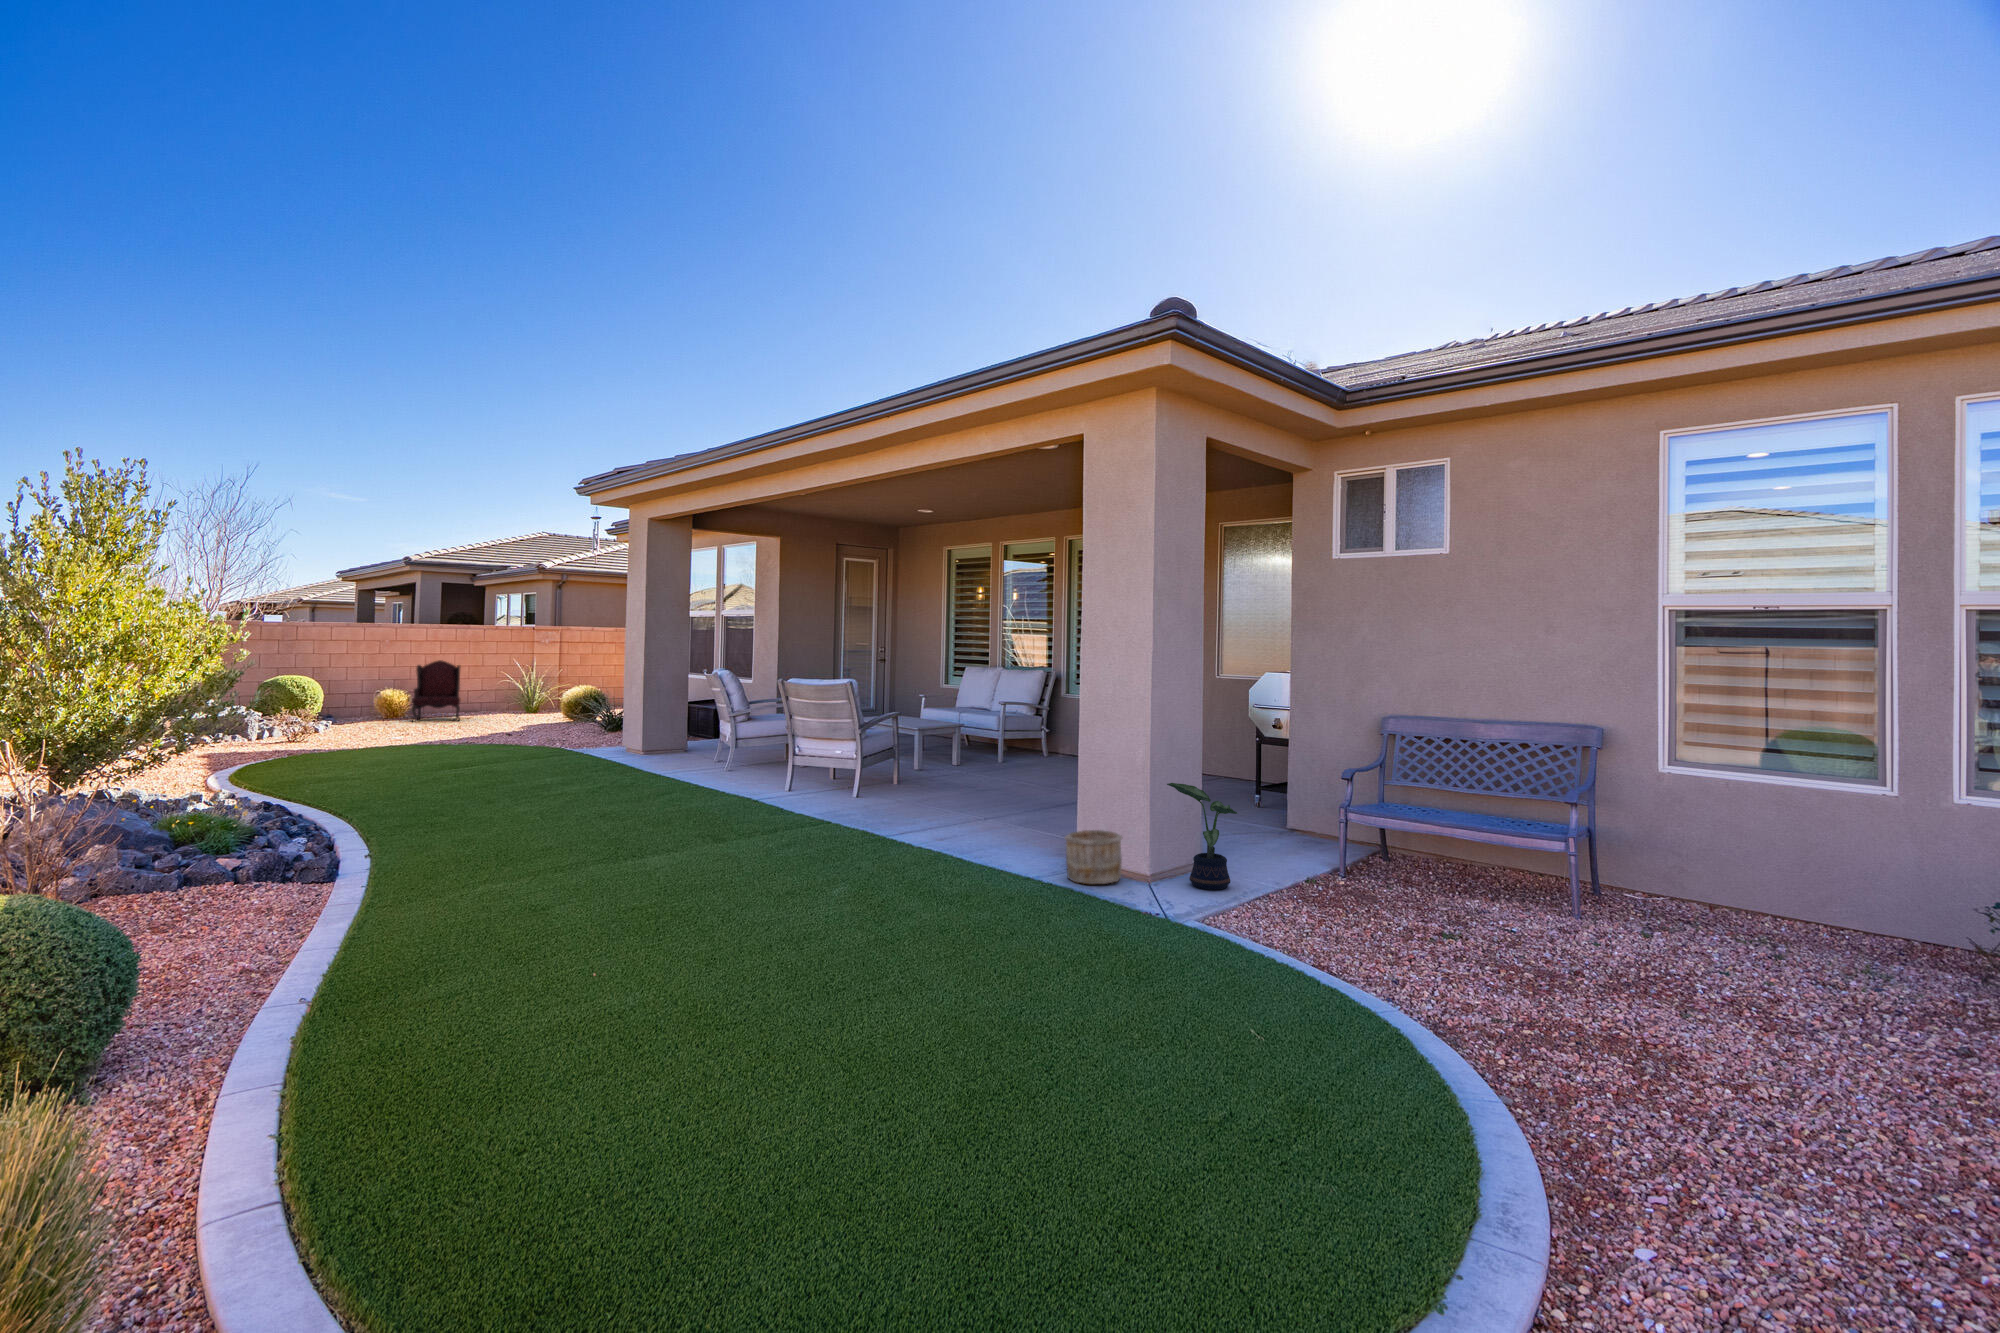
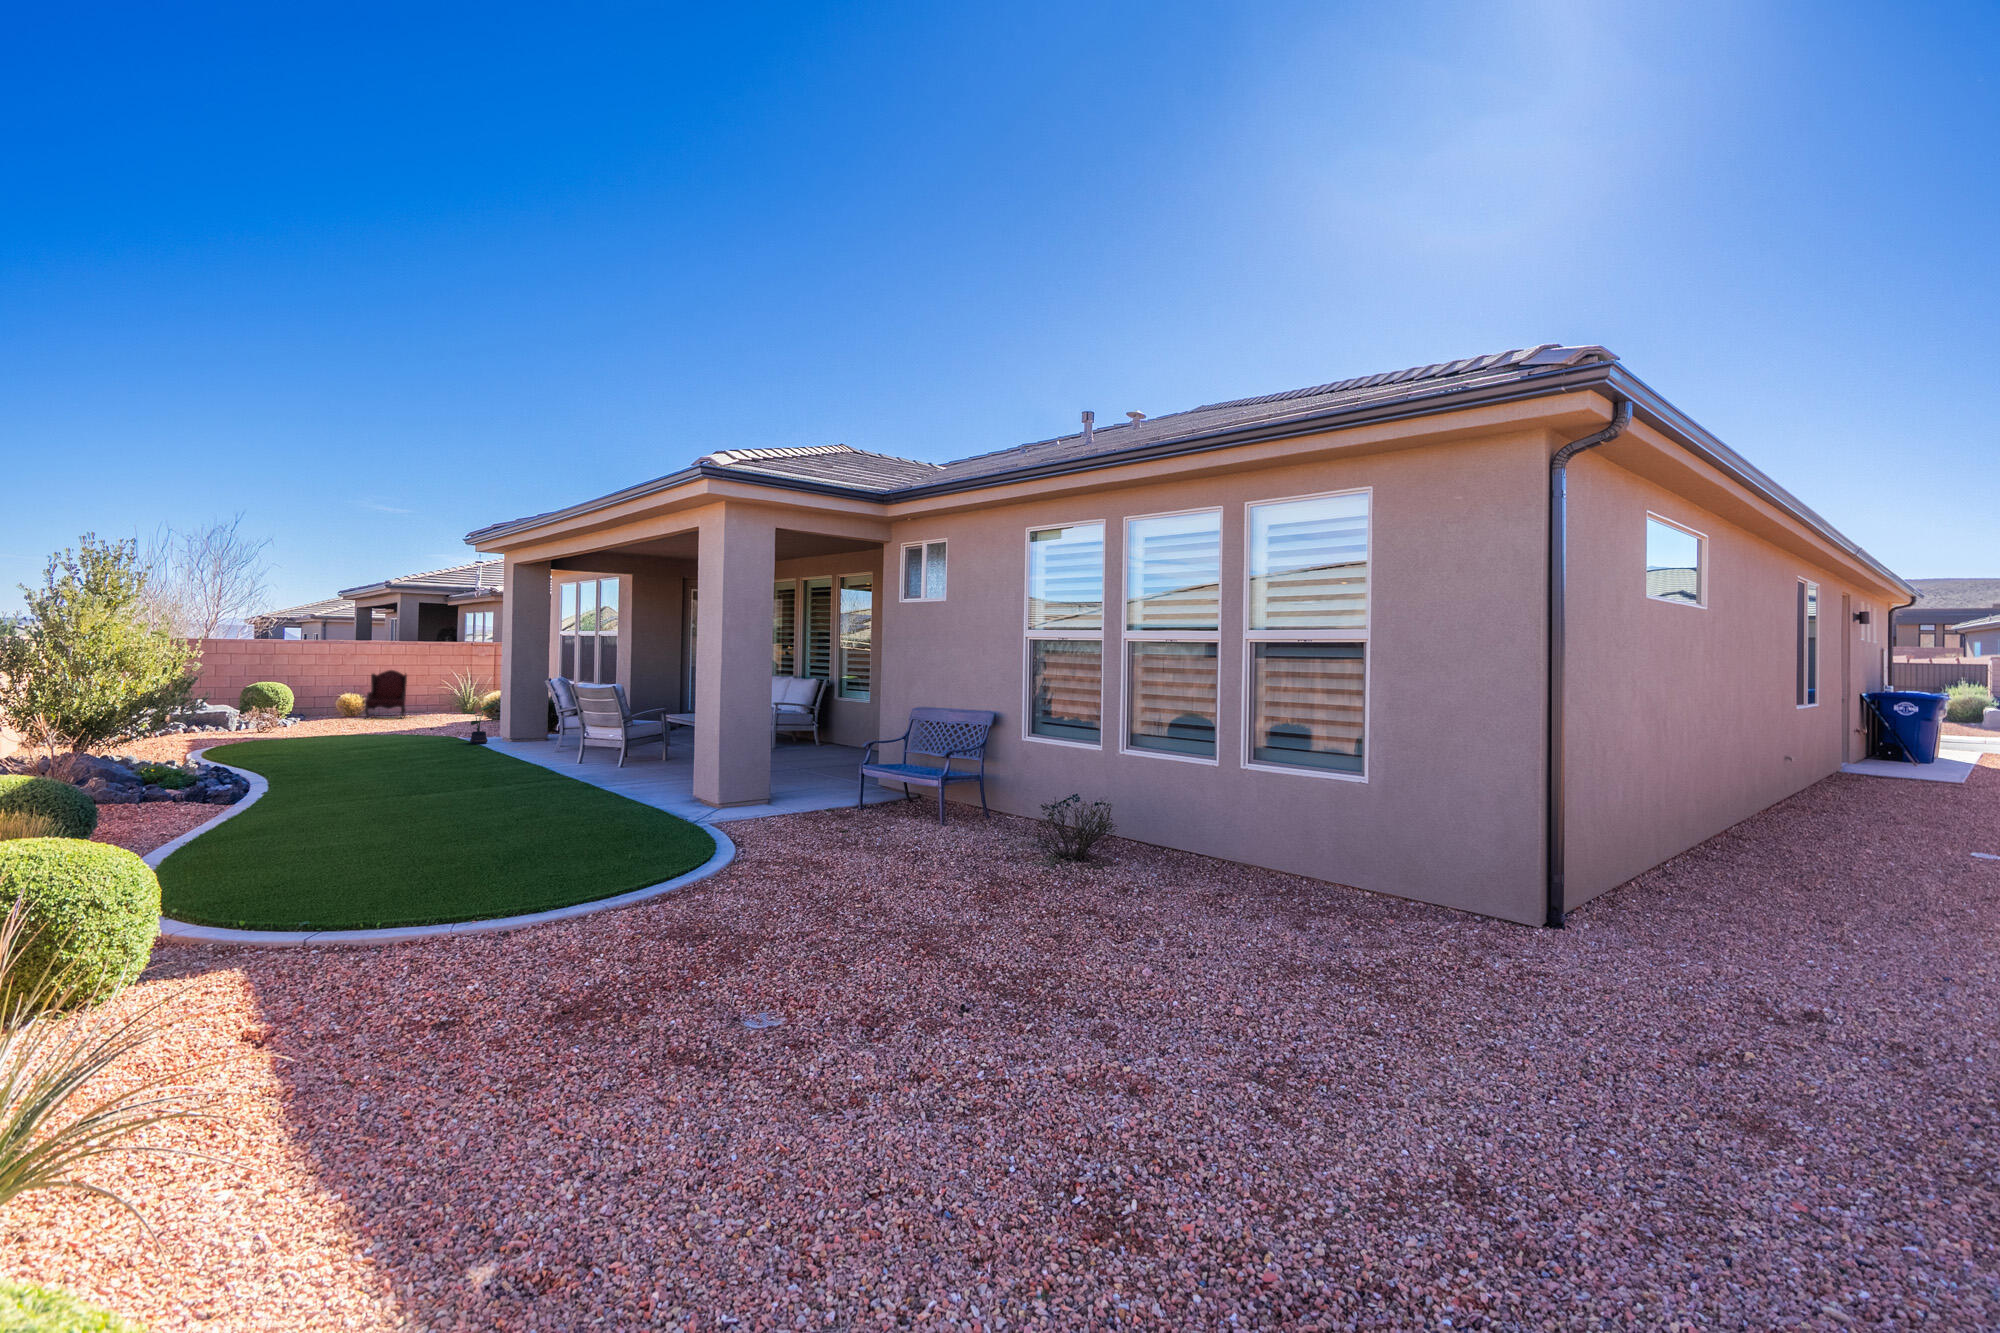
potted plant: present [1167,783,1238,890] -> present [465,704,497,744]
wooden bucket: present [1065,830,1122,884] -> none [666,778,703,809]

